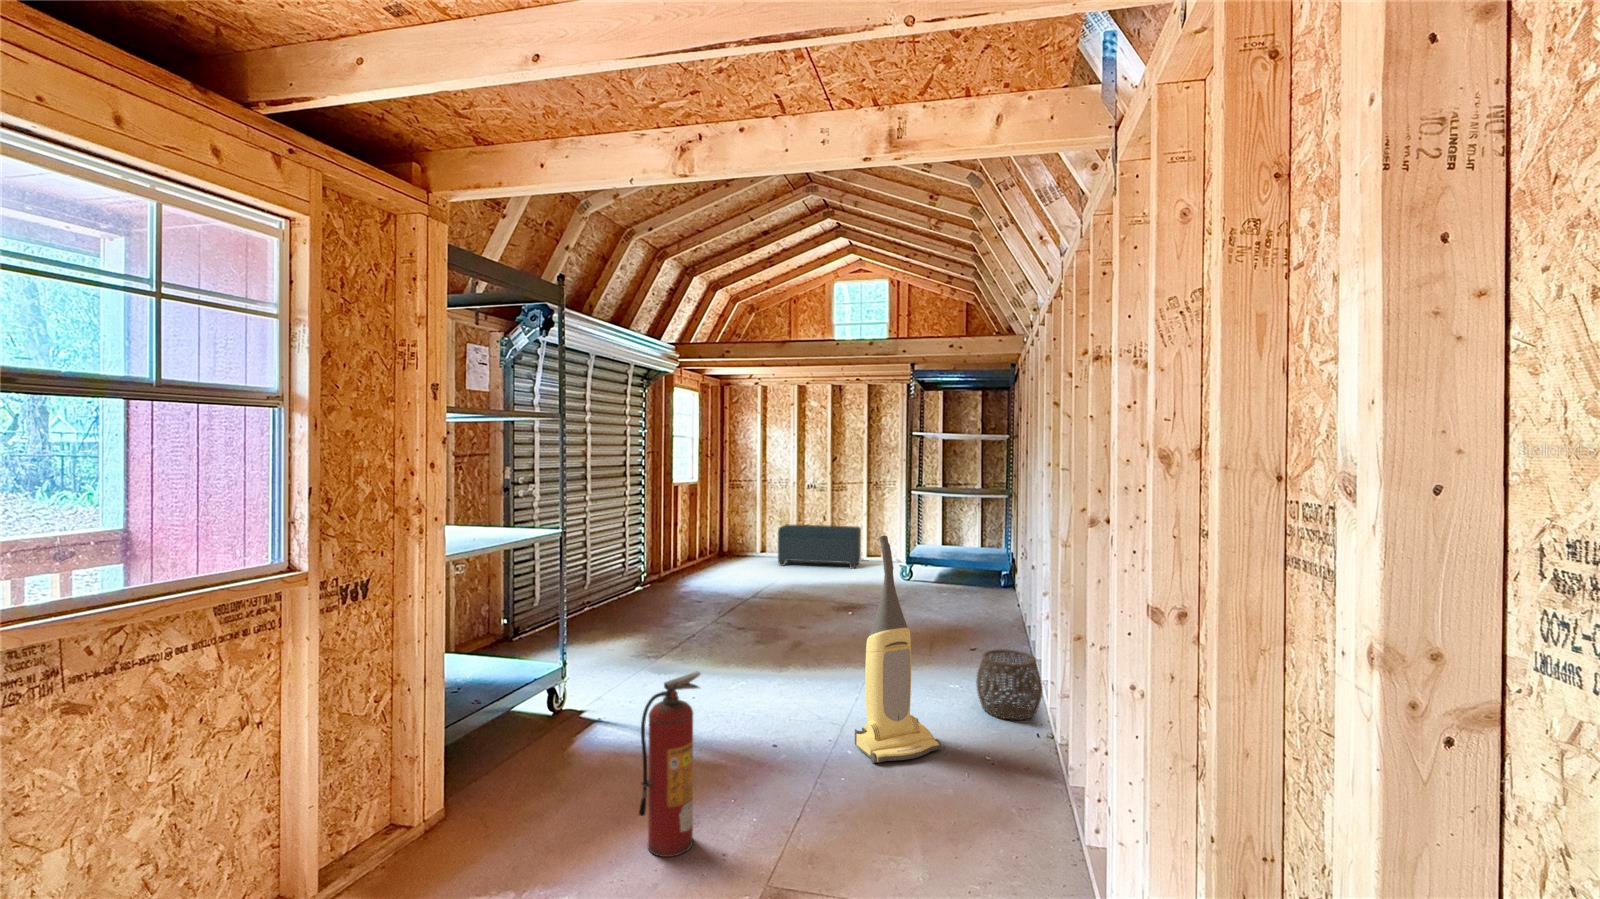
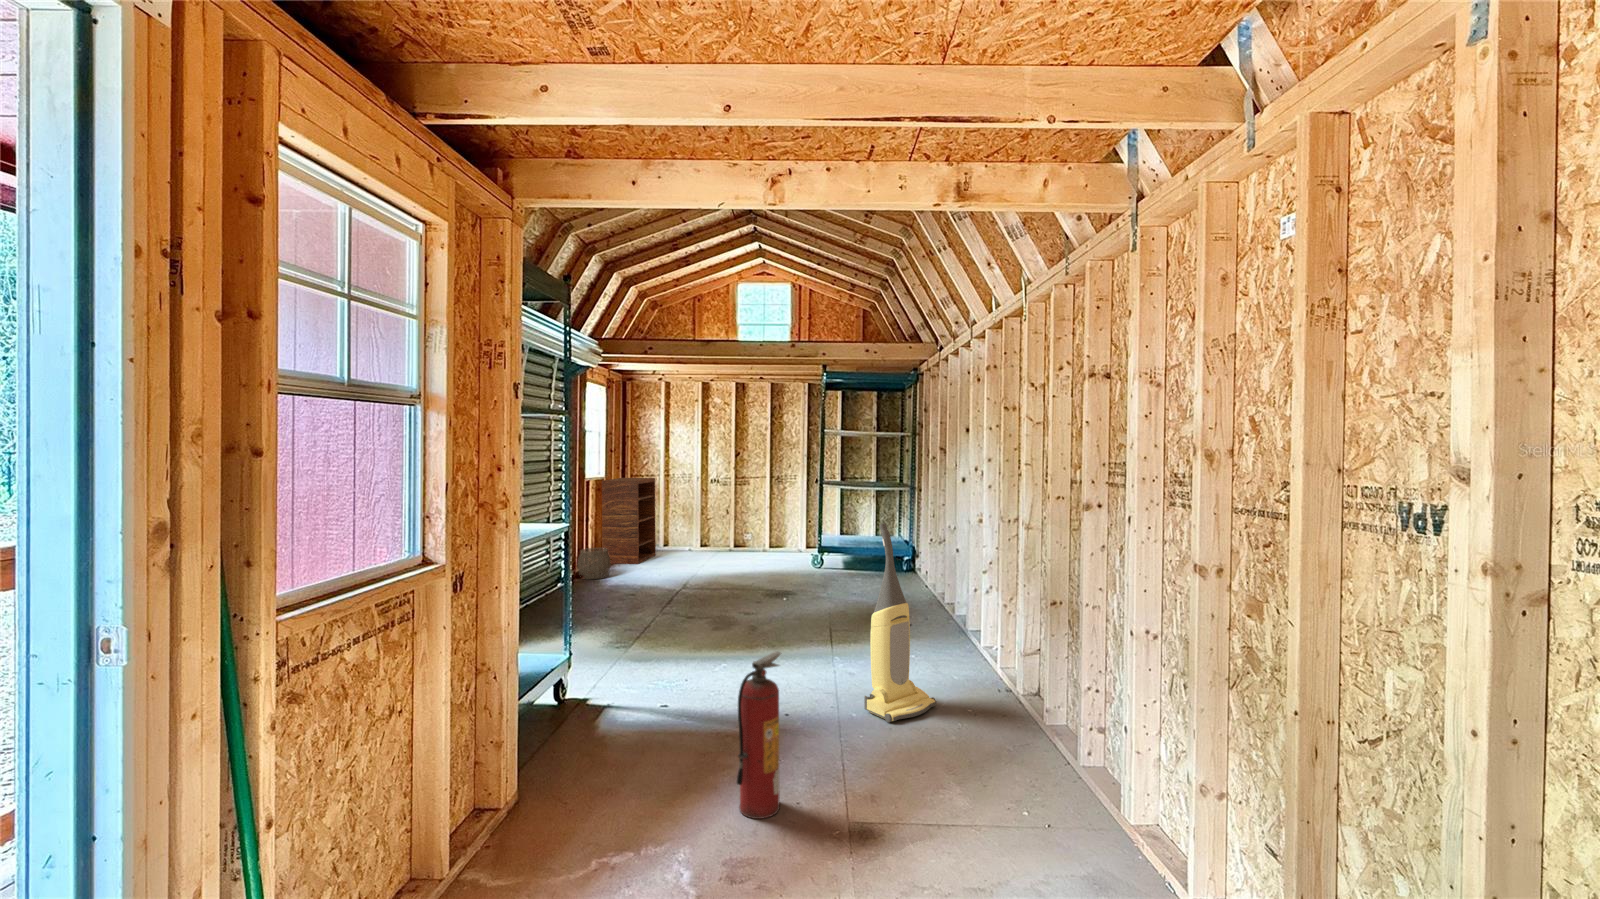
shelving unit: none [695,482,751,569] -> present [602,478,656,564]
bench: present [778,524,861,569] -> none [686,518,765,559]
woven basket: present [976,649,1042,720] -> present [578,548,611,580]

